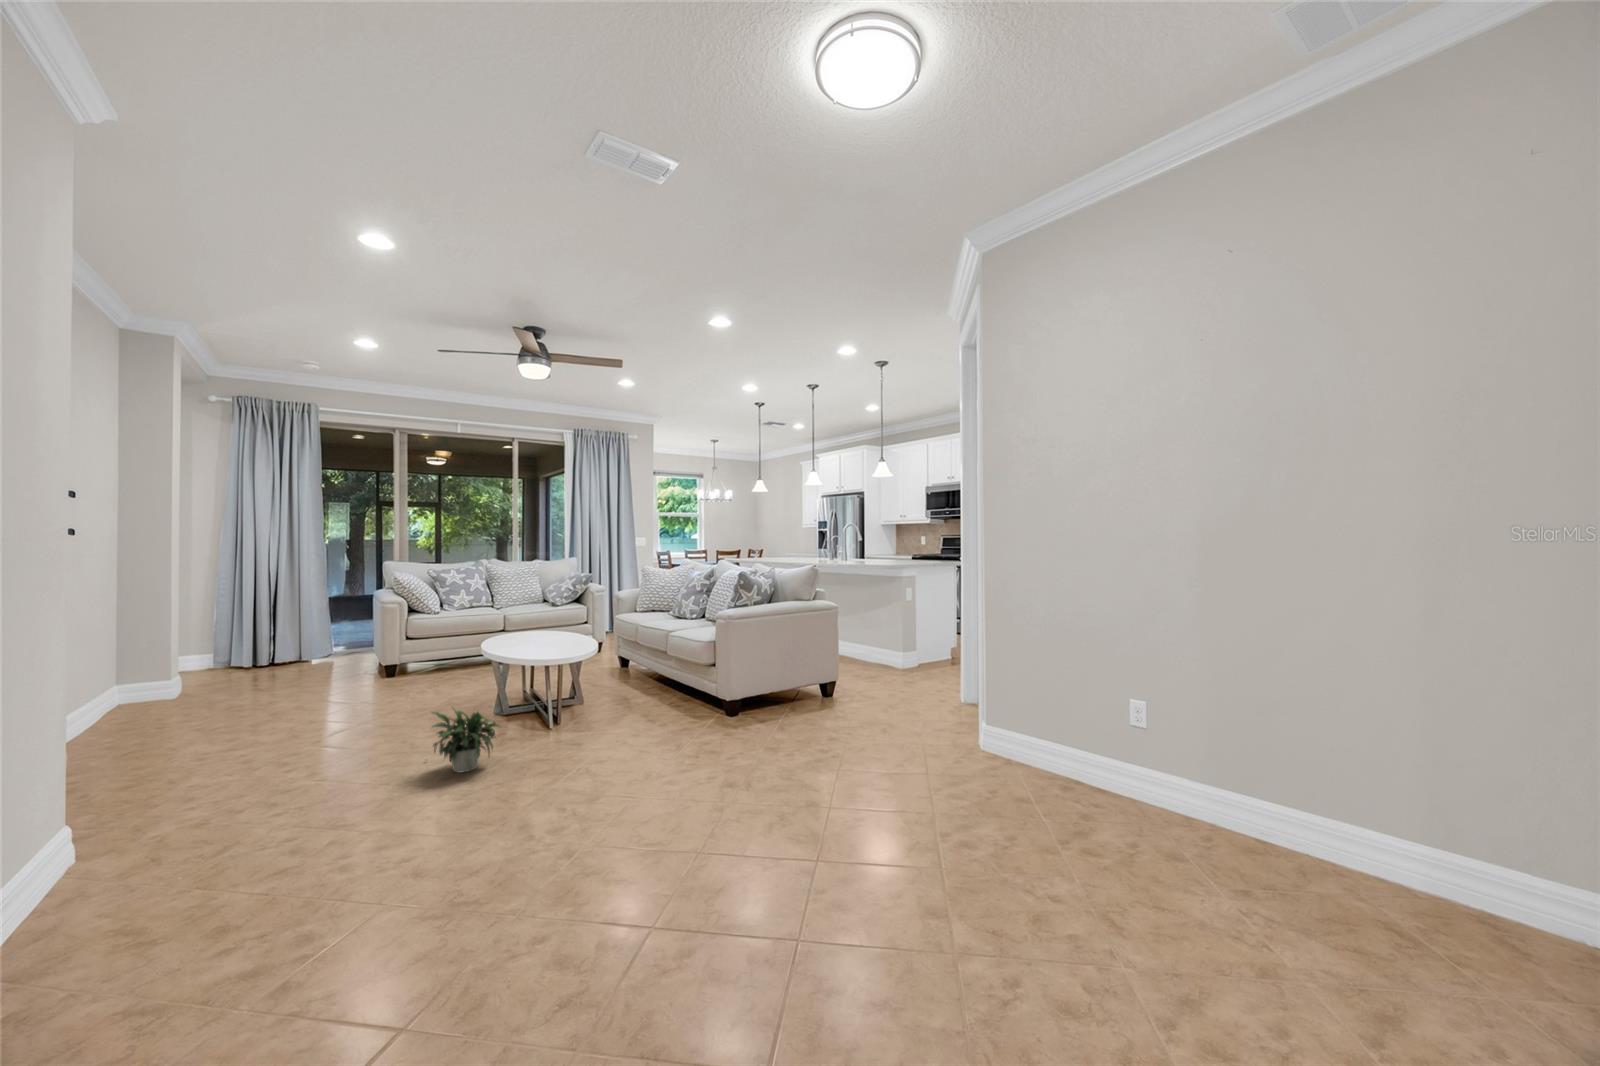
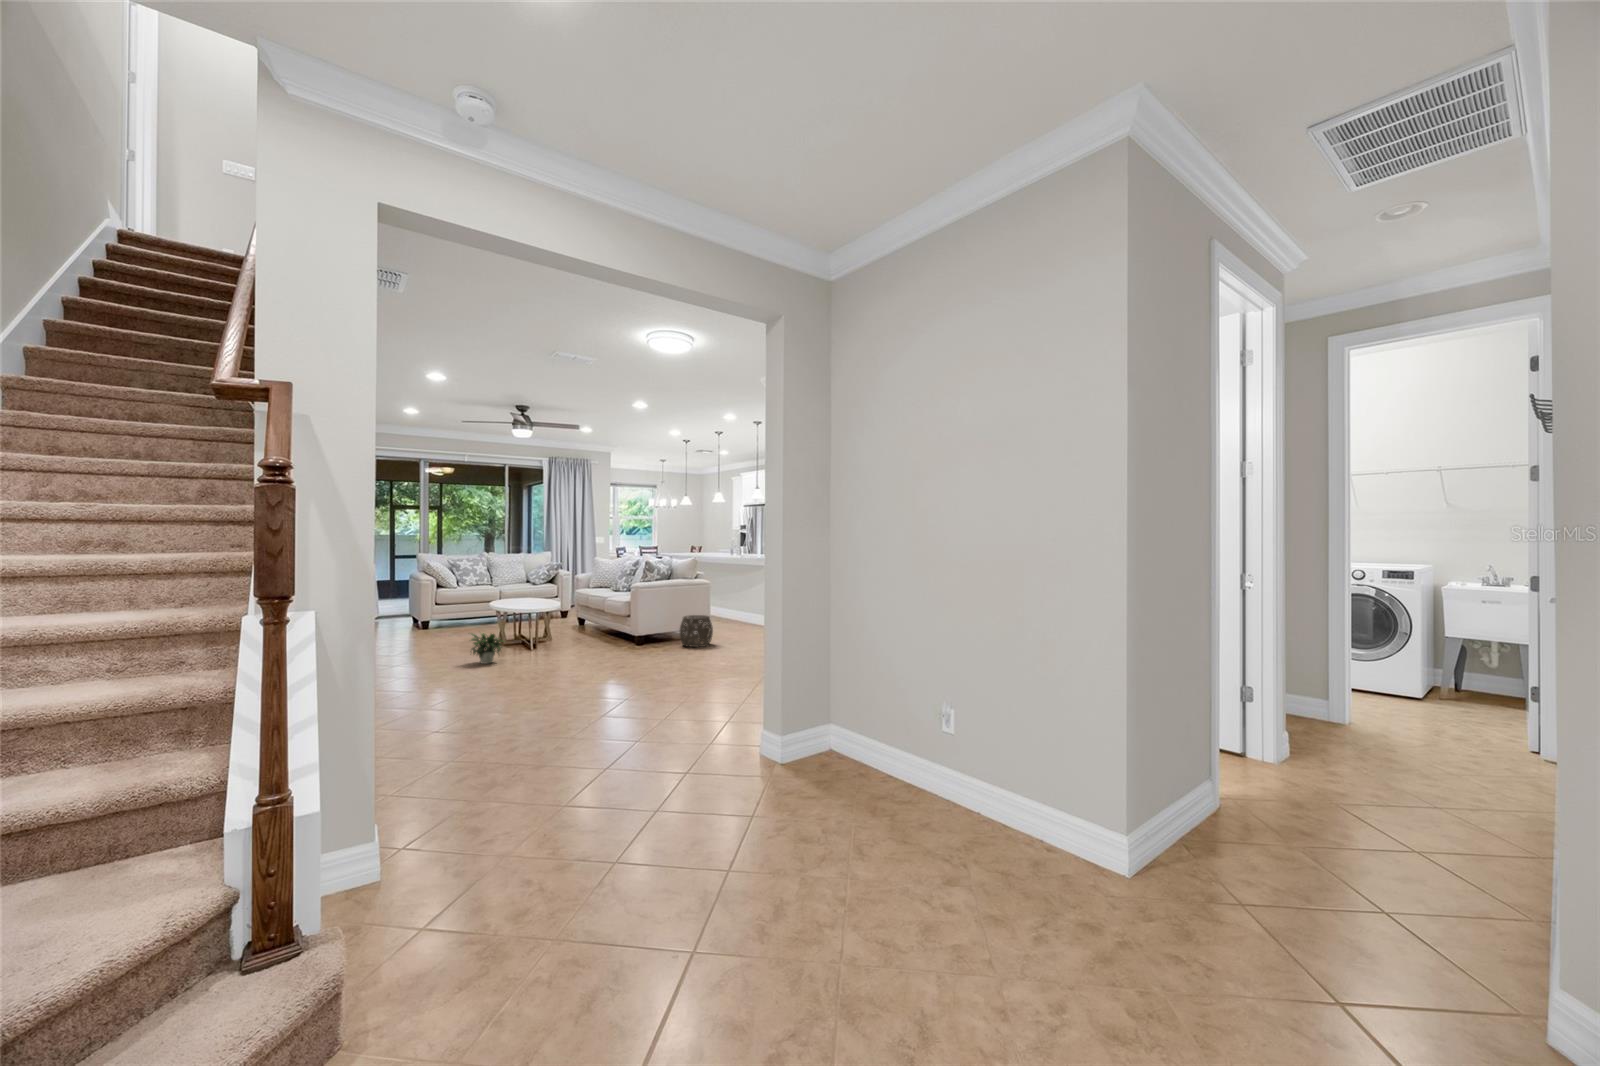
woven basket: none [801,662,859,721] -> present [680,615,713,647]

